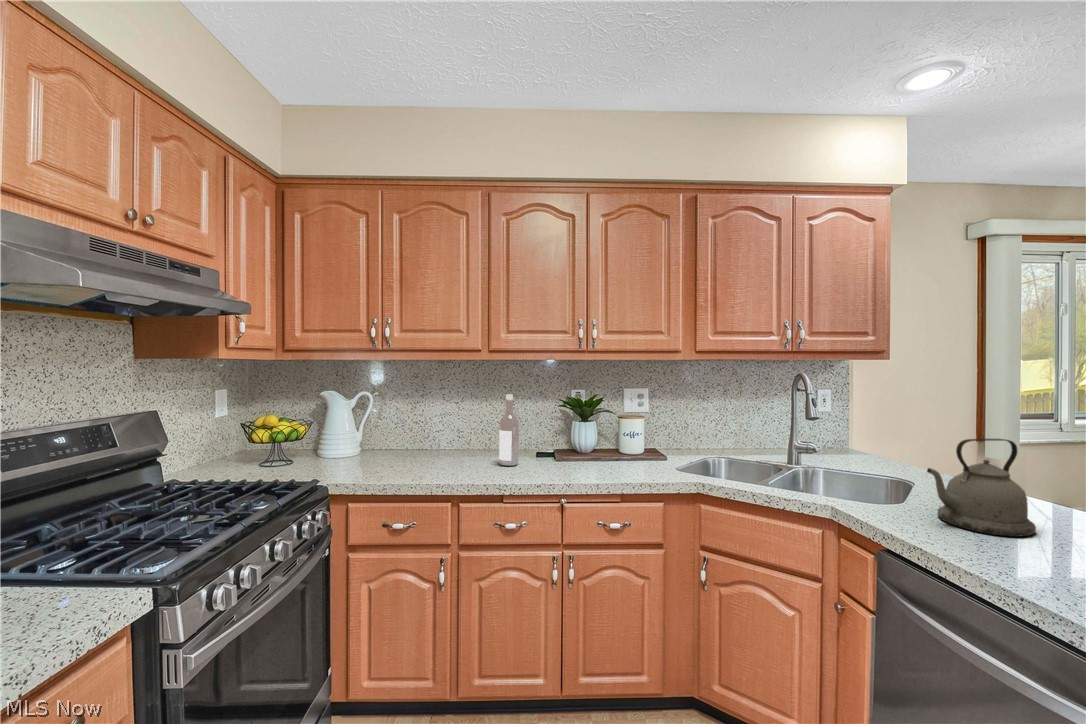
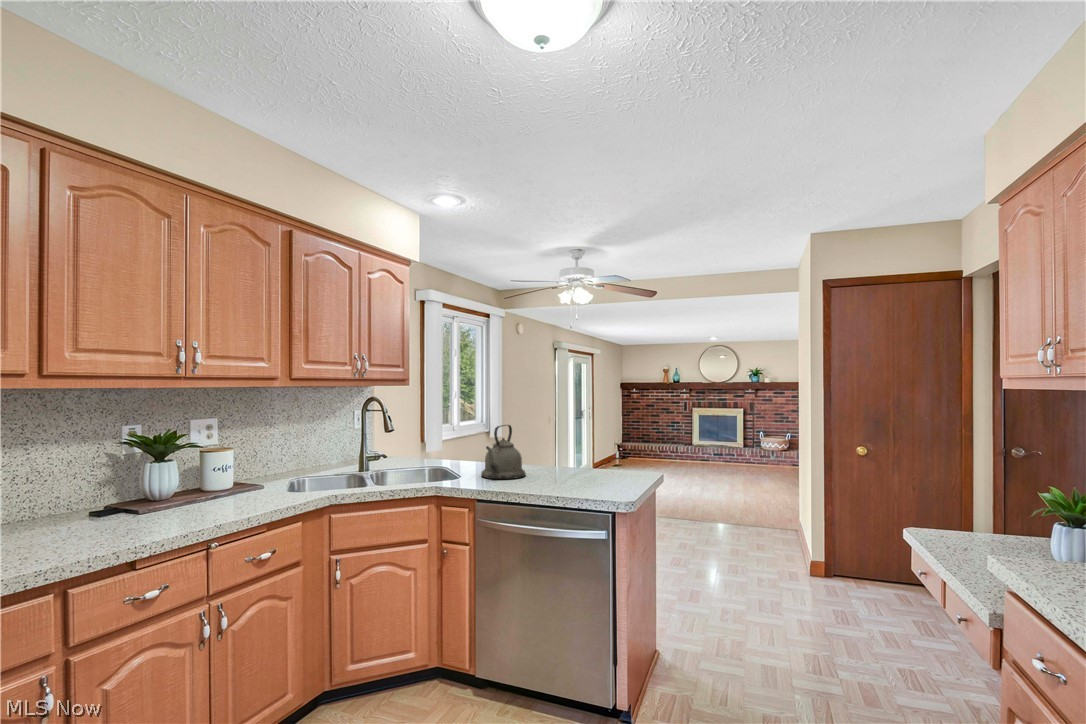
wine bottle: present [499,394,519,466] -> none [64,434,99,534]

